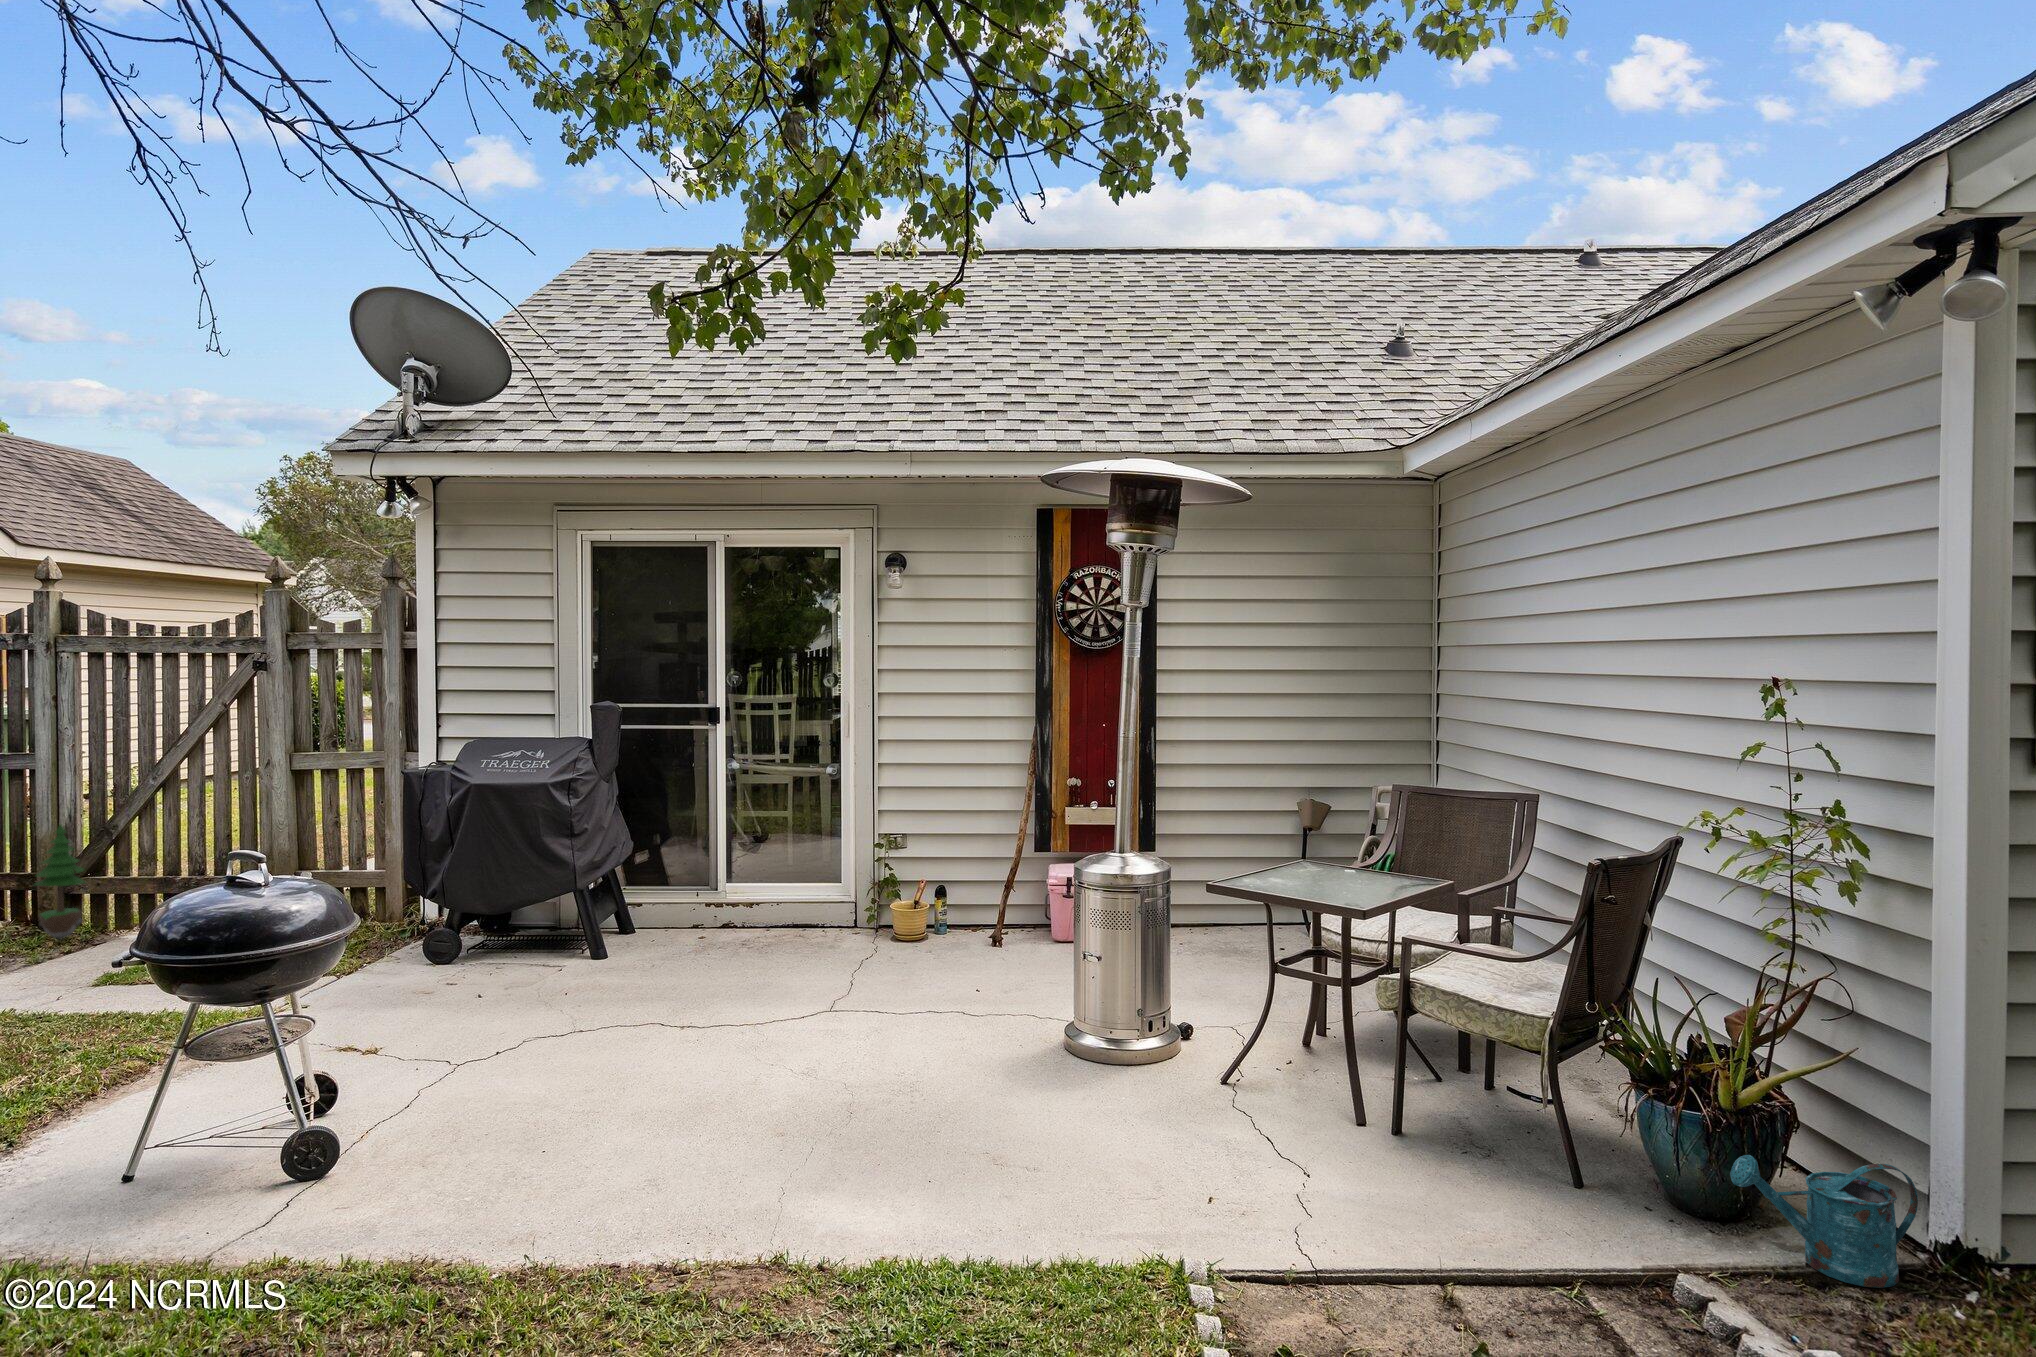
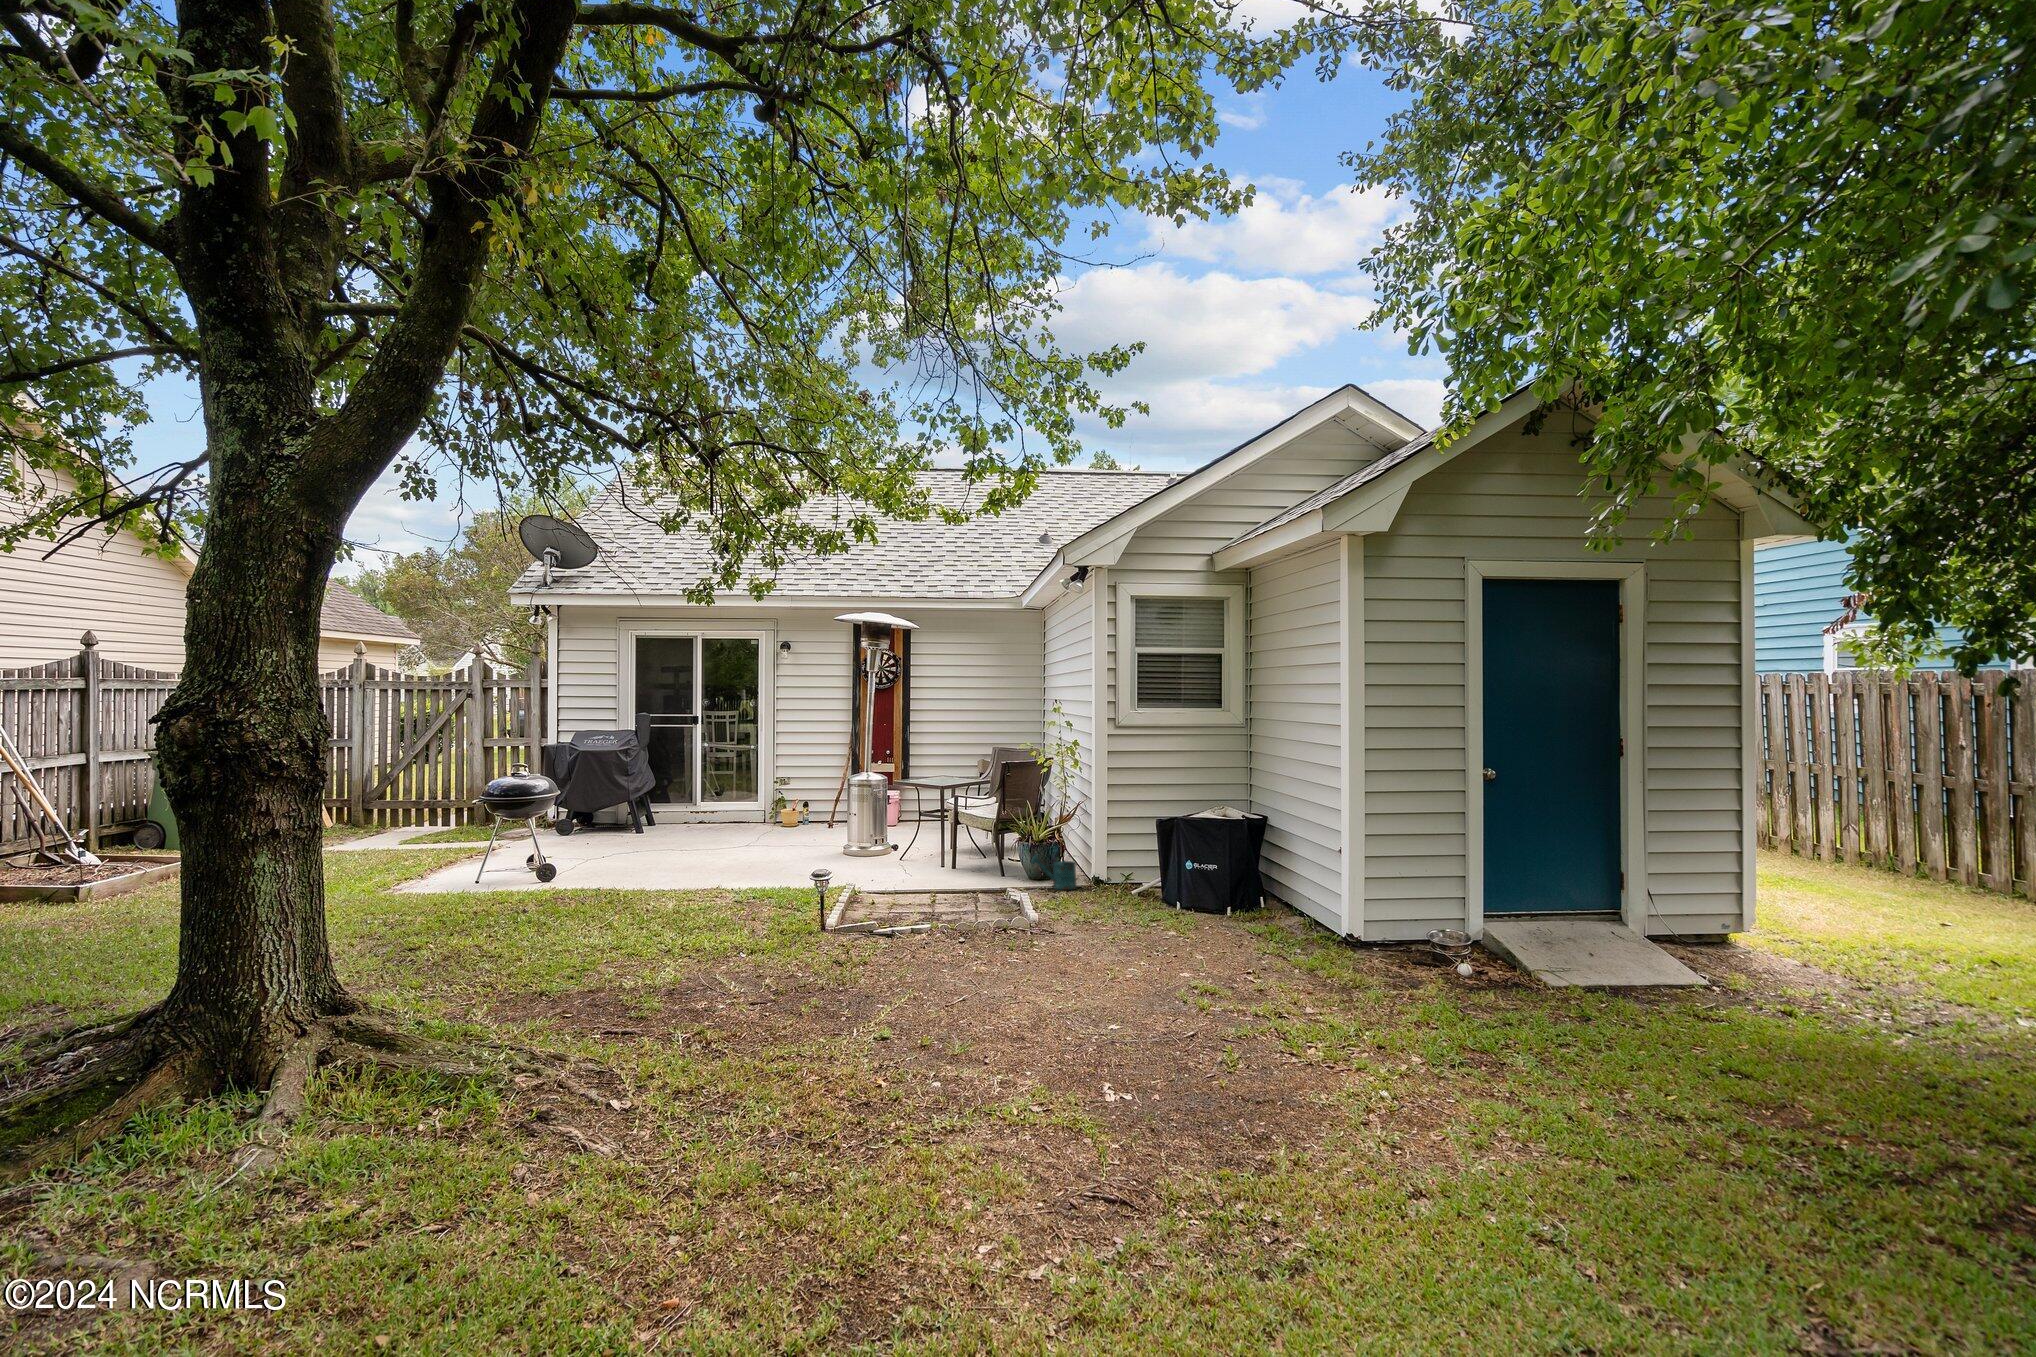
potted tree: present [34,824,85,940] -> none [353,773,378,831]

